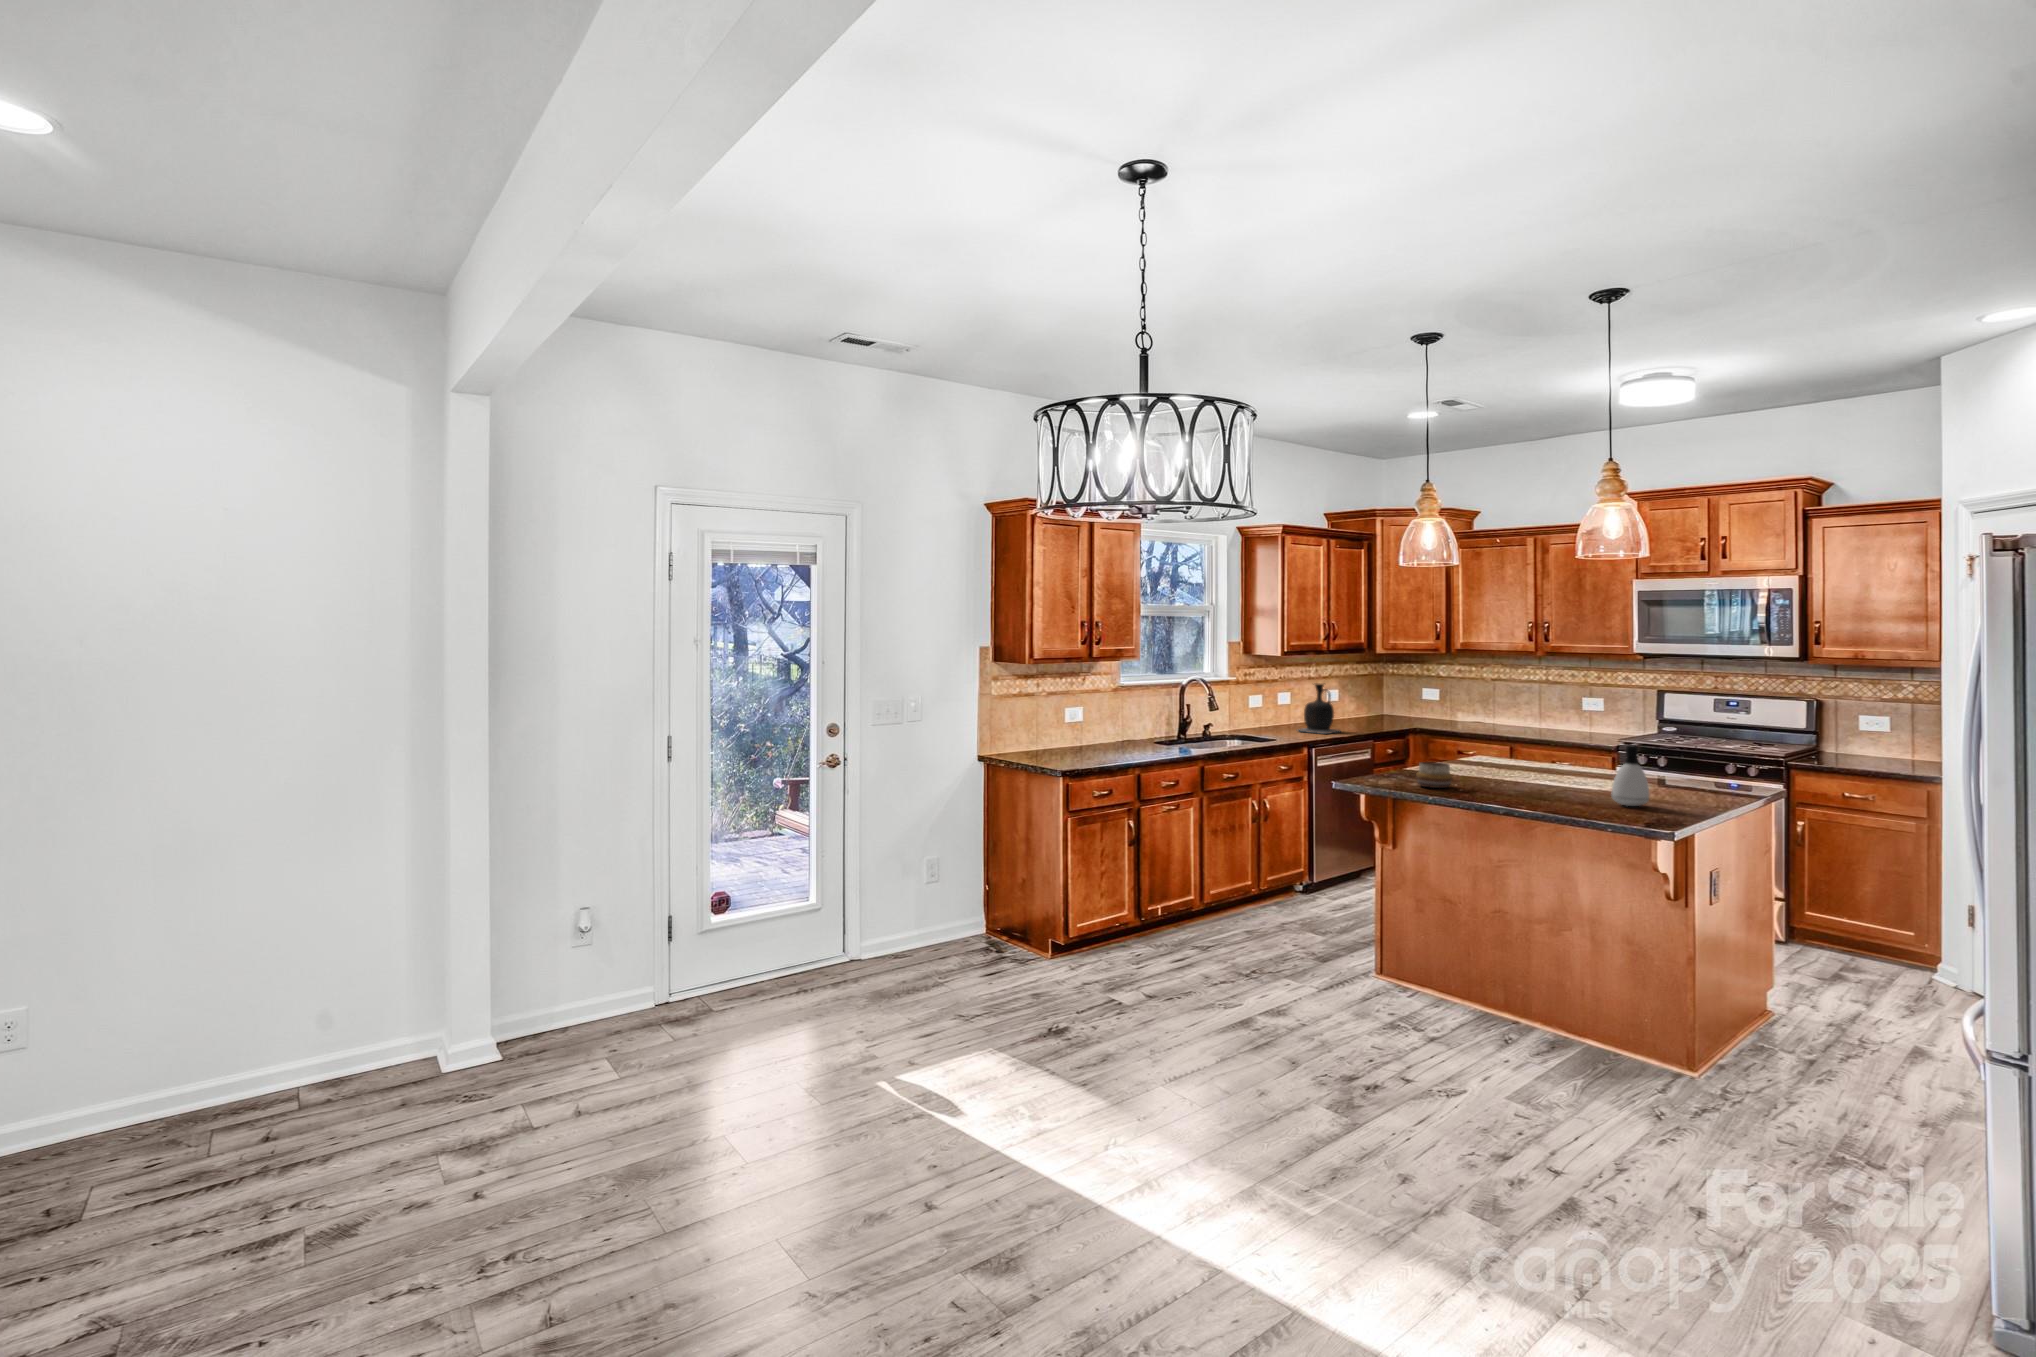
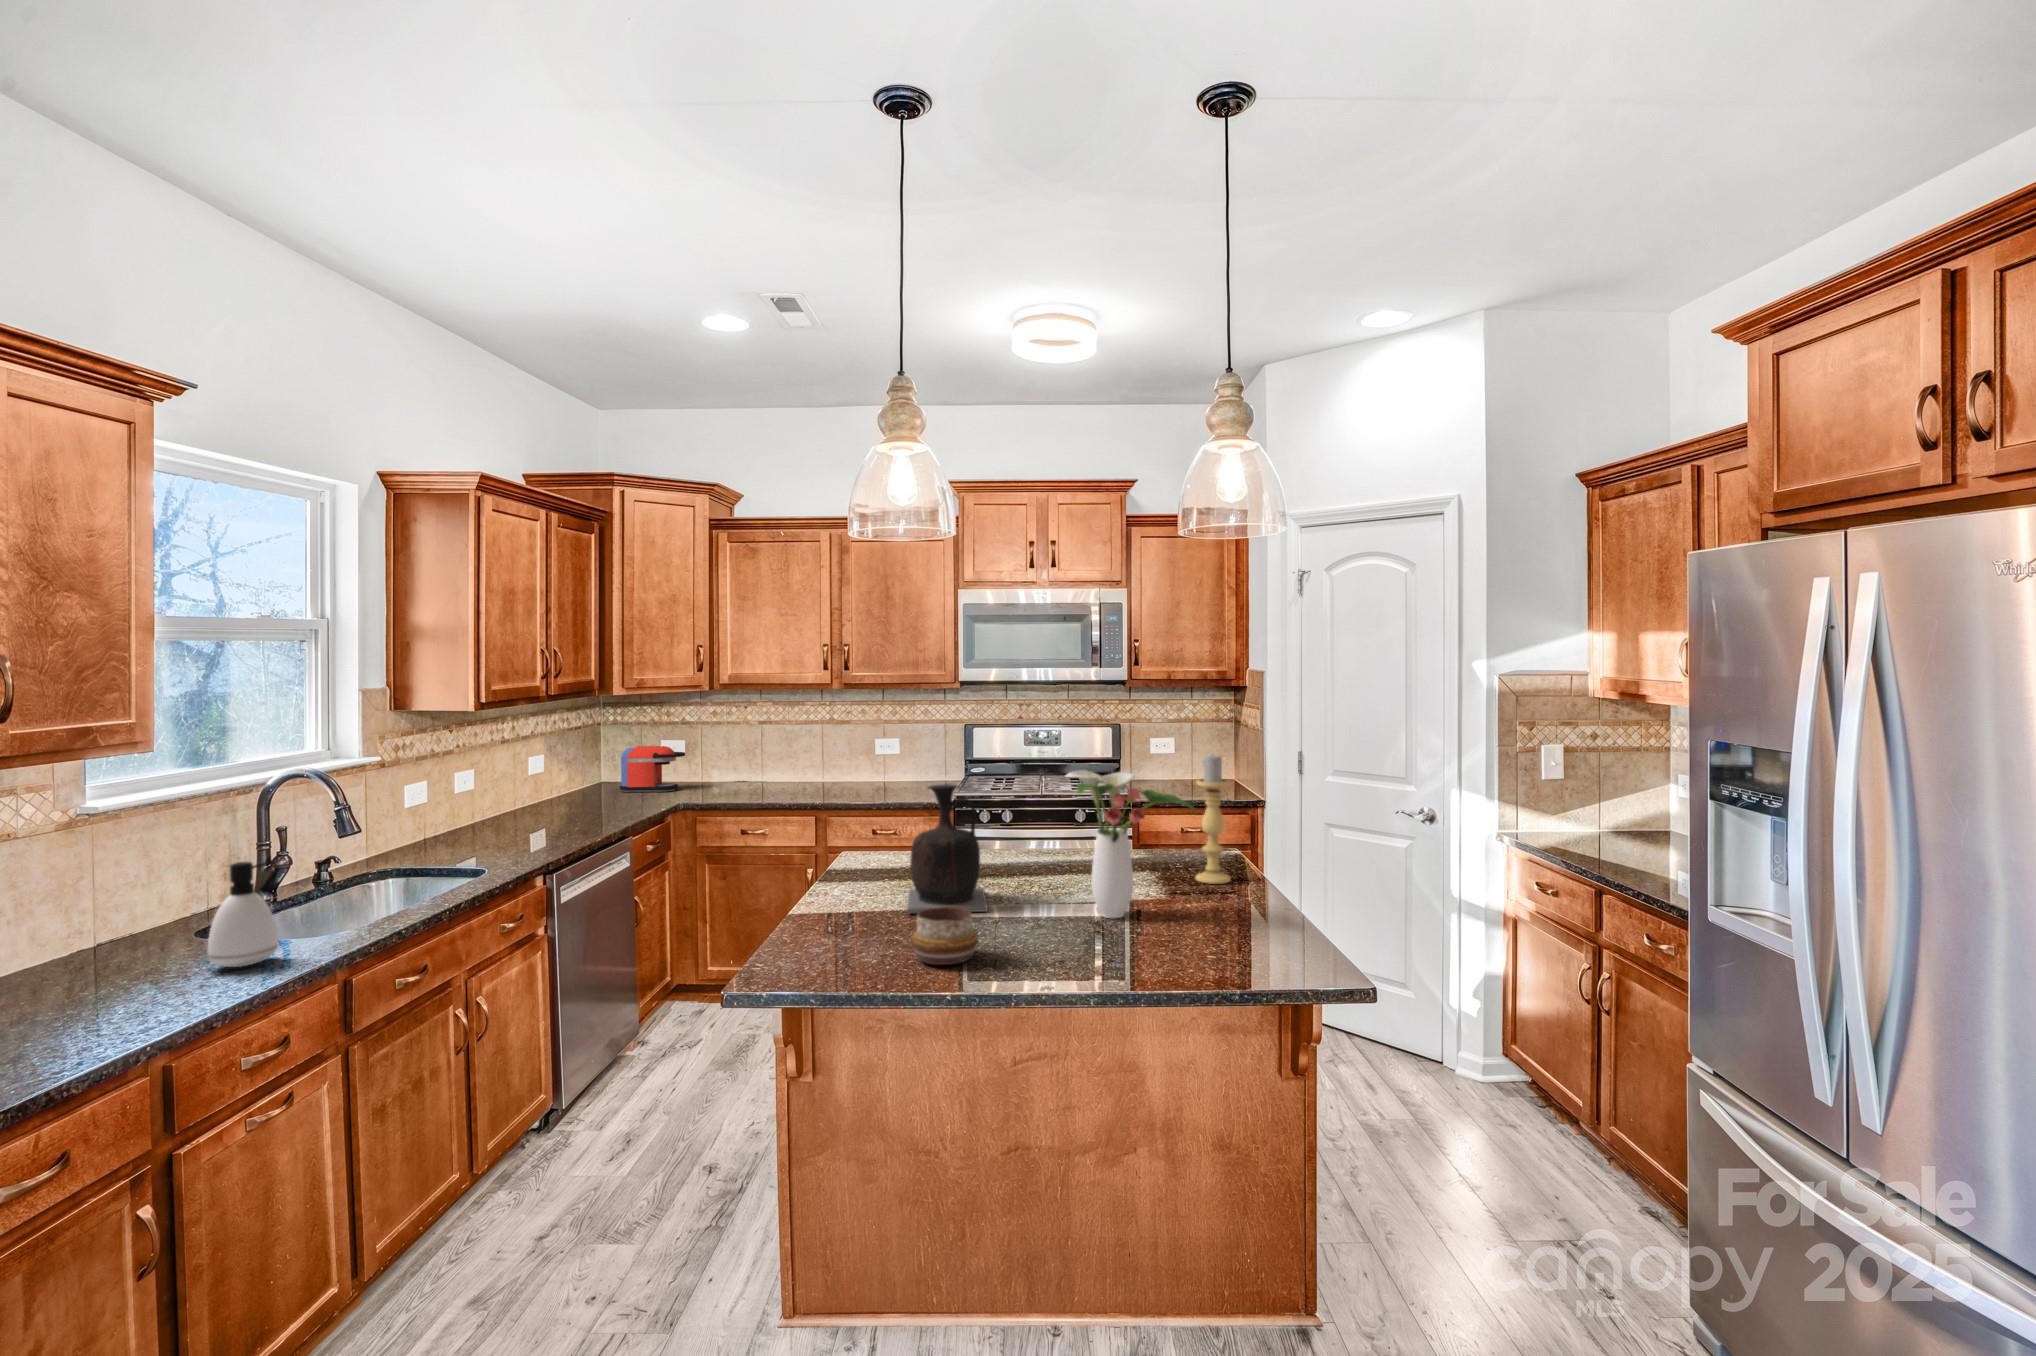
vase: present [1298,684,1340,734] -> present [907,784,988,914]
coffee maker: none [1387,690,1431,723] -> present [620,746,685,792]
flower arrangement: none [1525,701,1612,792] -> present [1066,770,1196,918]
candle holder: none [1671,703,1702,793] -> present [1196,755,1231,884]
soap dispenser: present [1612,745,1649,806] -> present [208,861,278,967]

